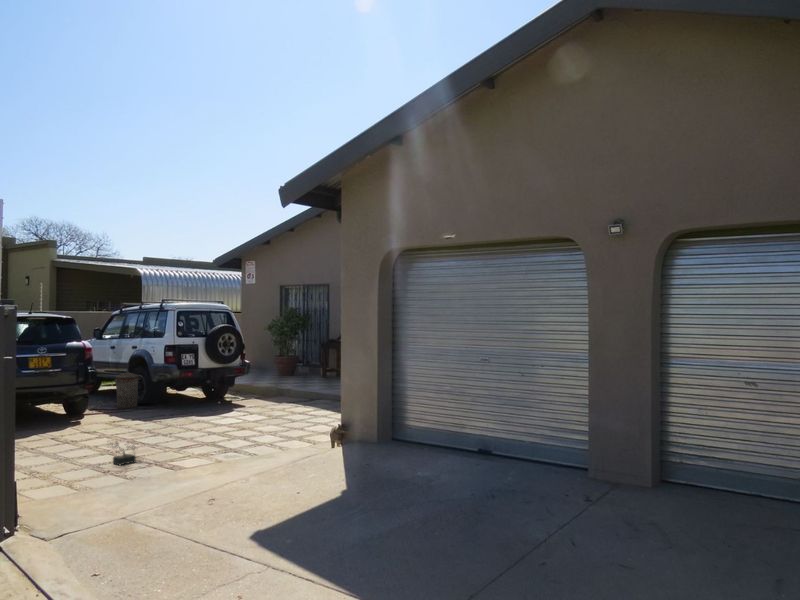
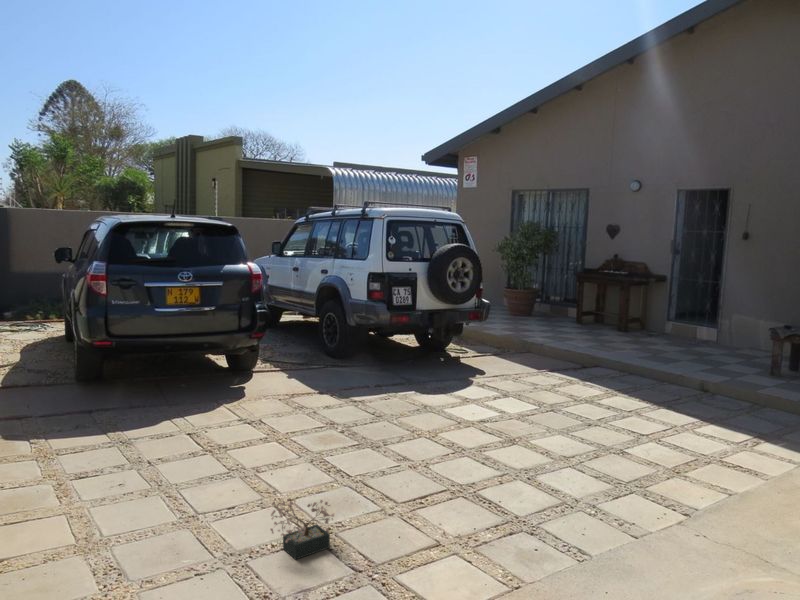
trash can: present [114,371,140,409] -> none [296,307,332,362]

